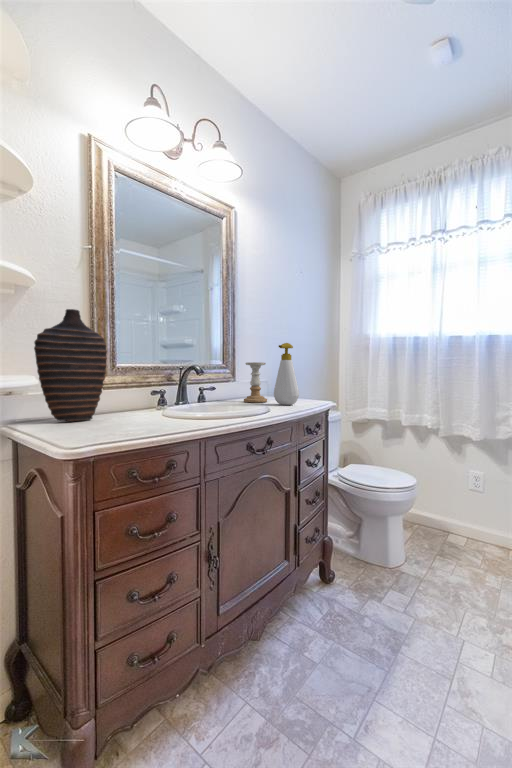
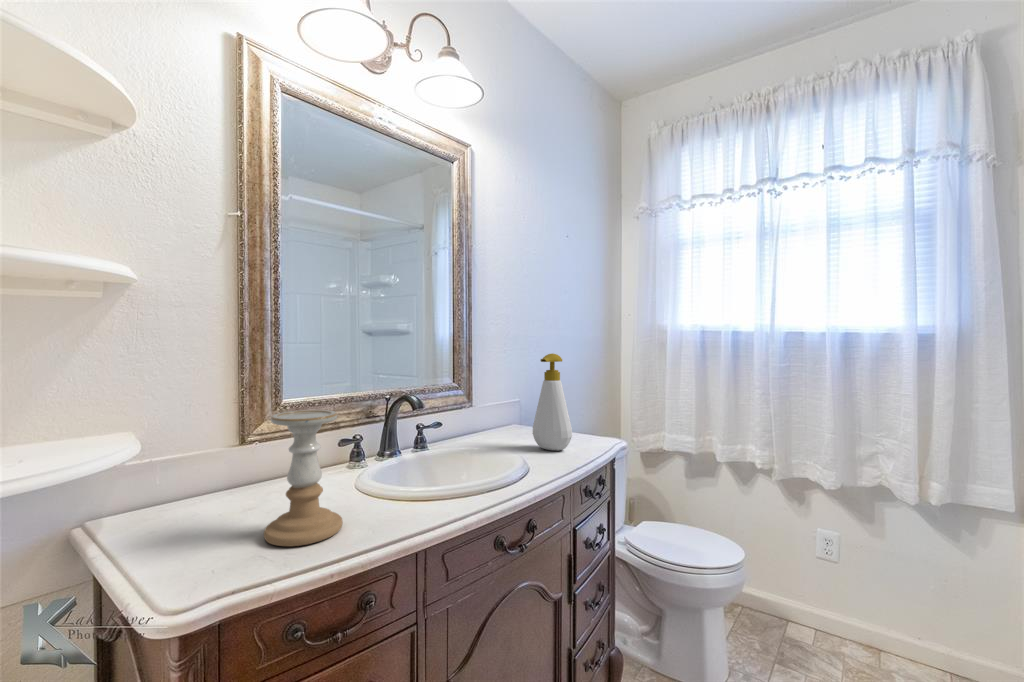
decorative vase: present [34,309,107,421] -> none [122,328,259,525]
candle holder: present [244,362,267,403] -> present [264,410,343,546]

